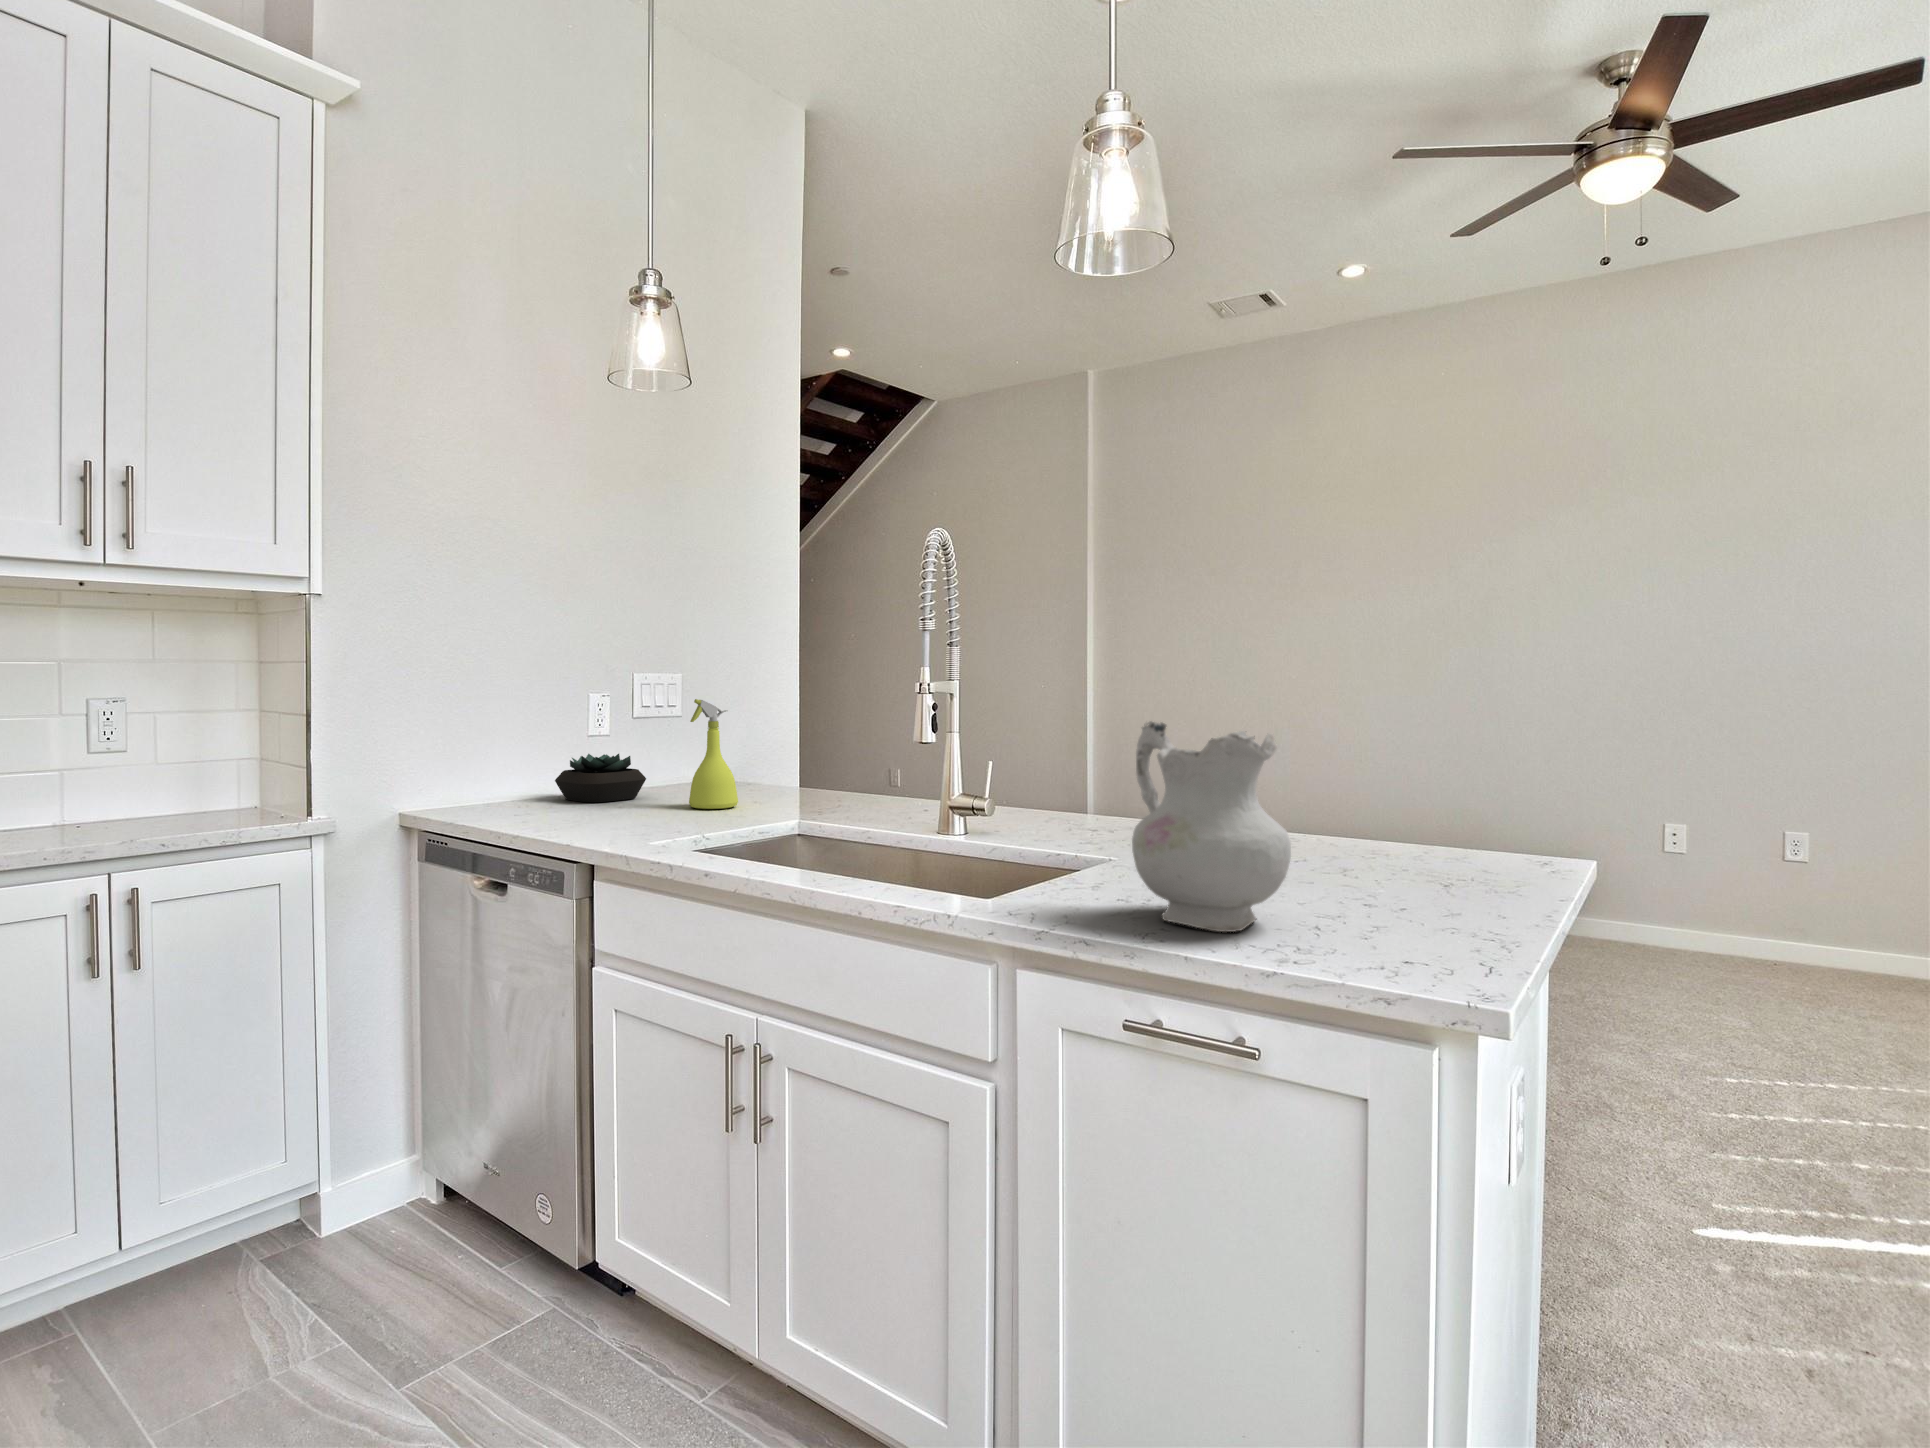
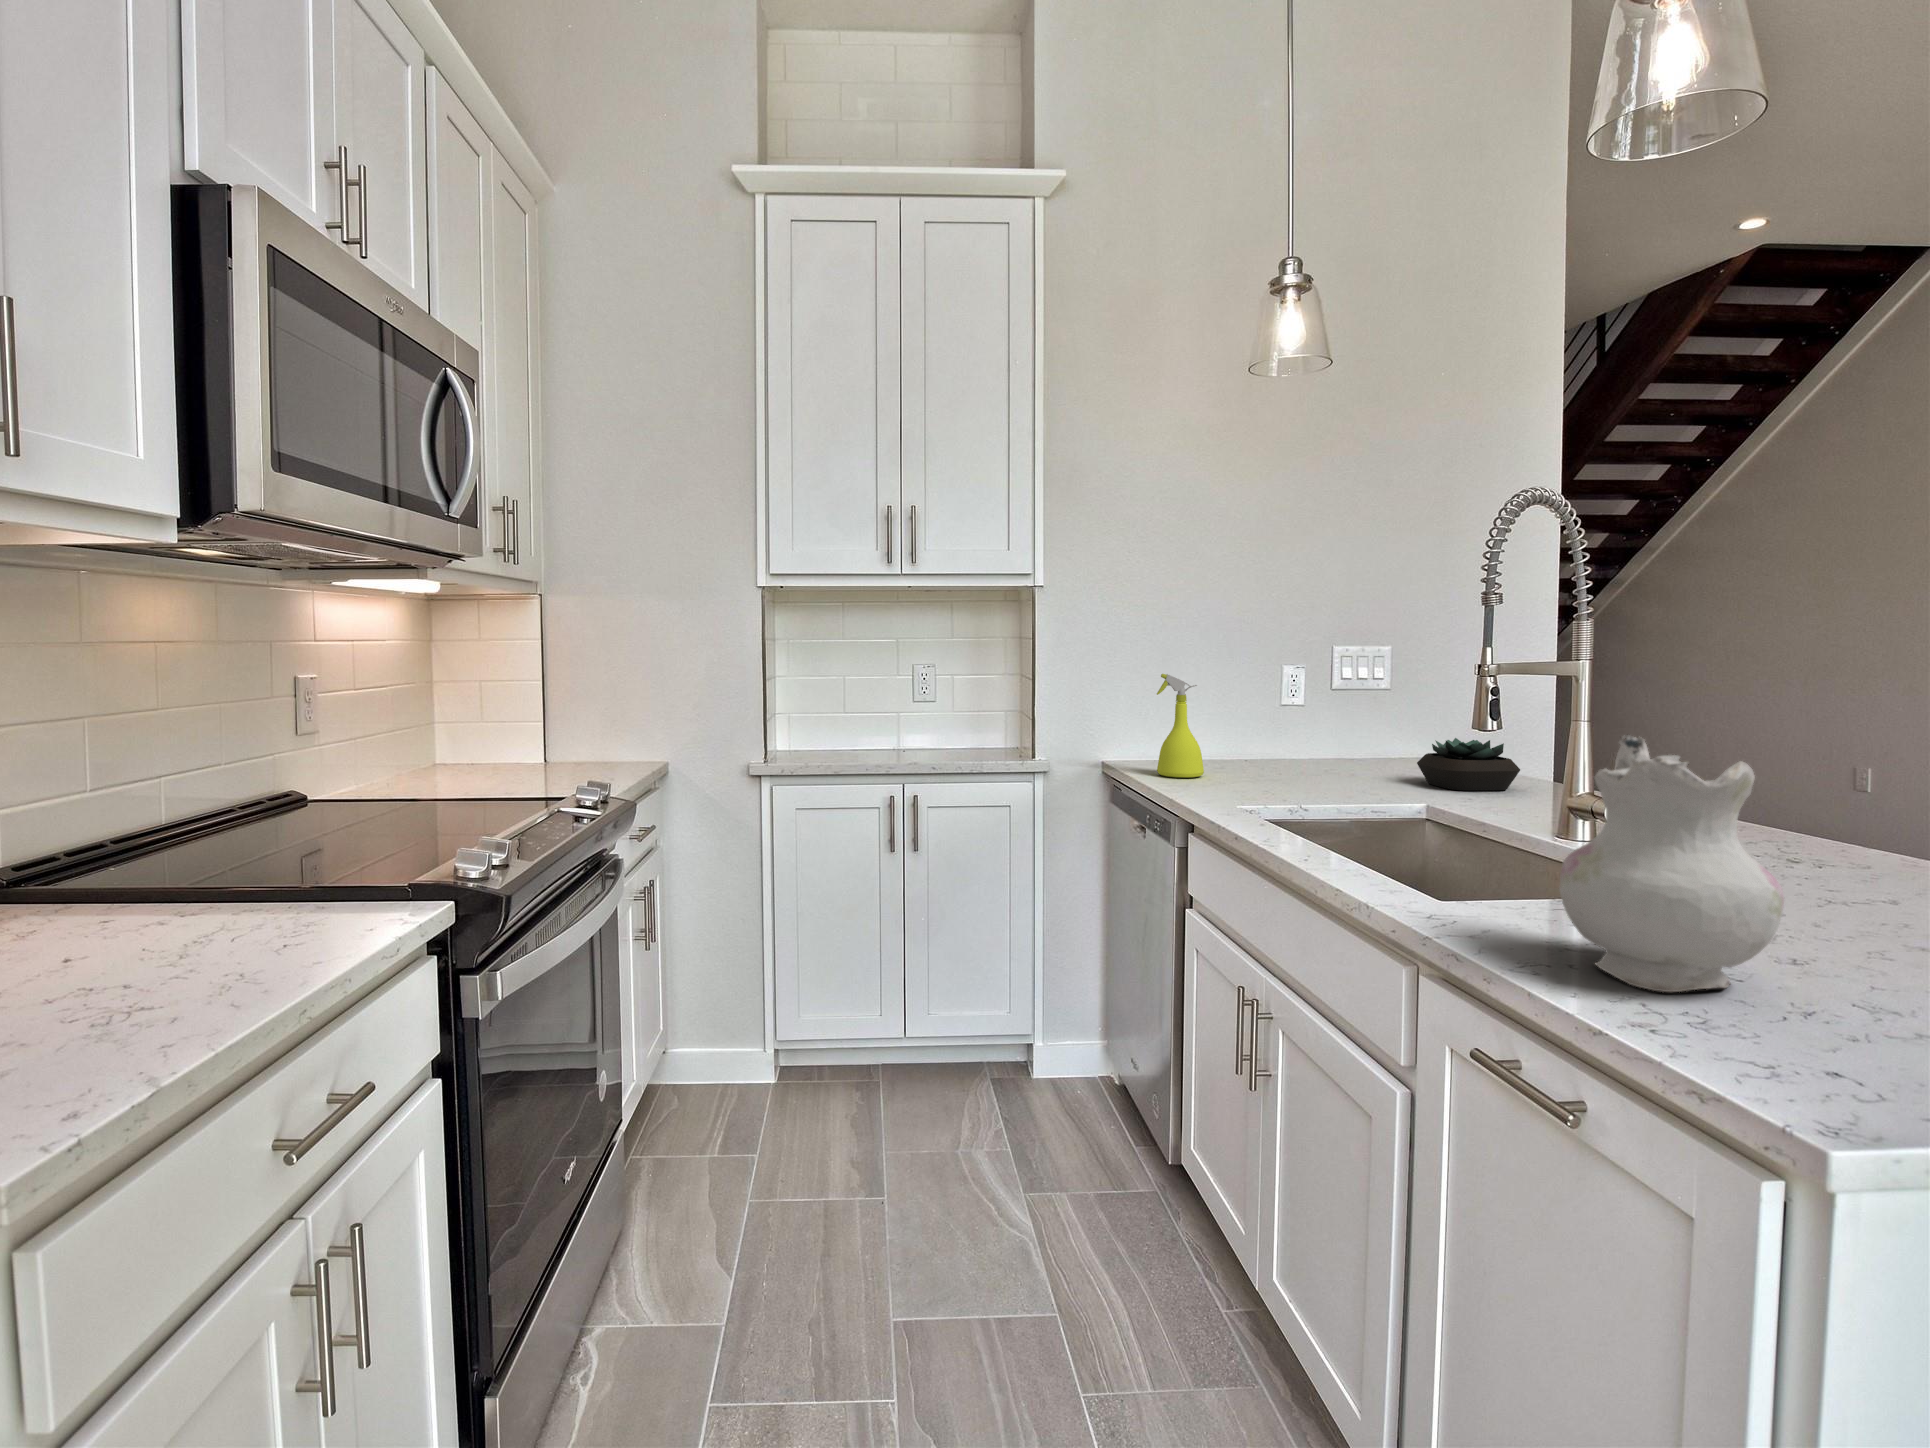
spray bottle: present [689,699,738,809] -> present [1157,674,1204,778]
succulent plant: present [555,754,646,802] -> present [1417,738,1520,790]

